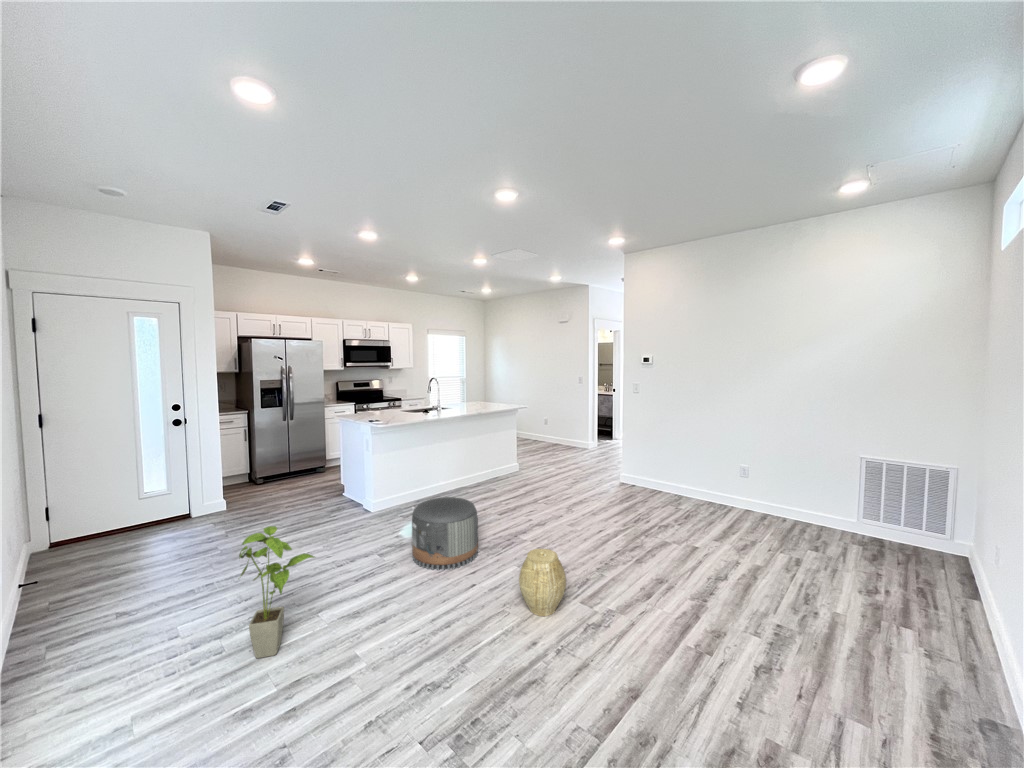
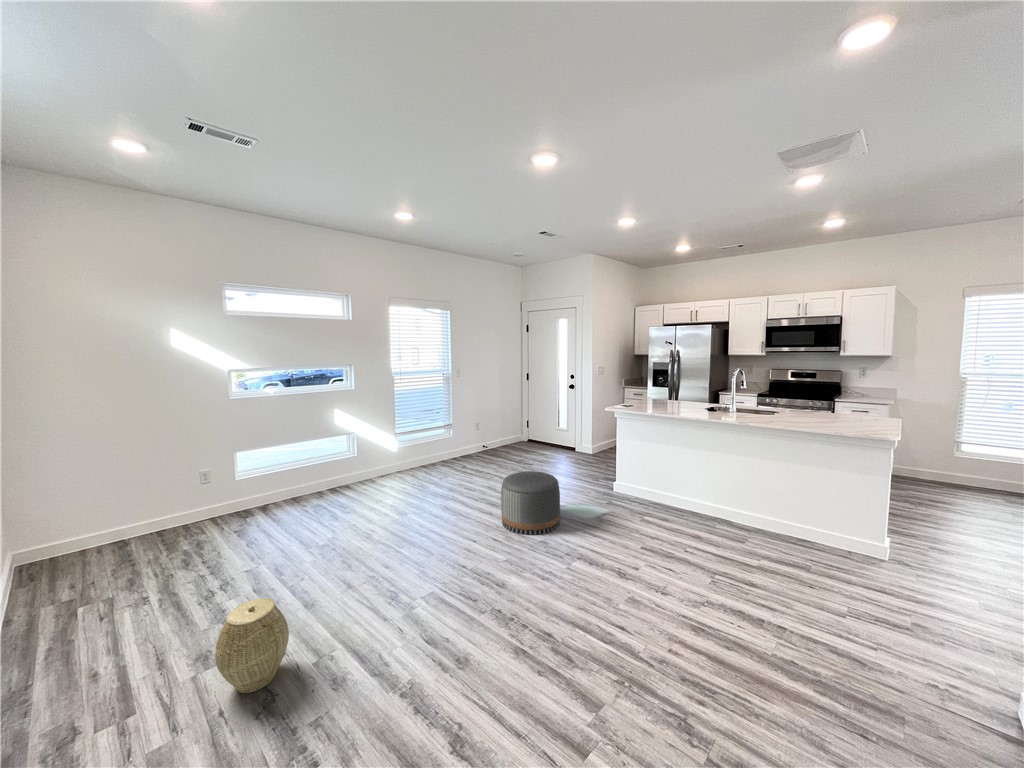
house plant: present [239,526,315,658] -> none [402,431,436,495]
woven basket: present [519,549,566,616] -> present [215,599,289,693]

